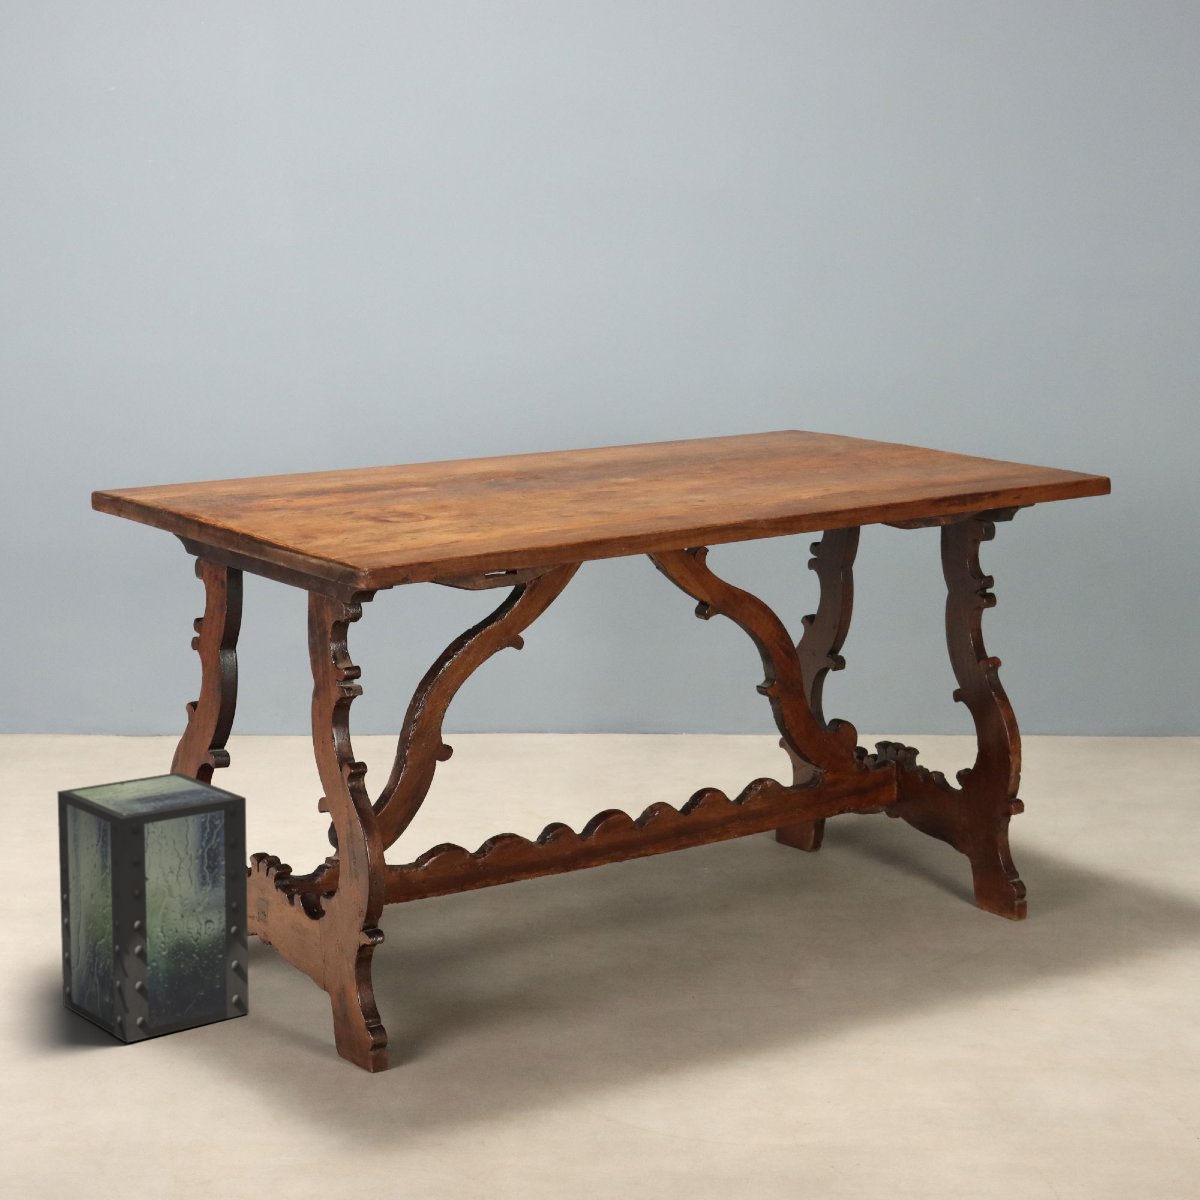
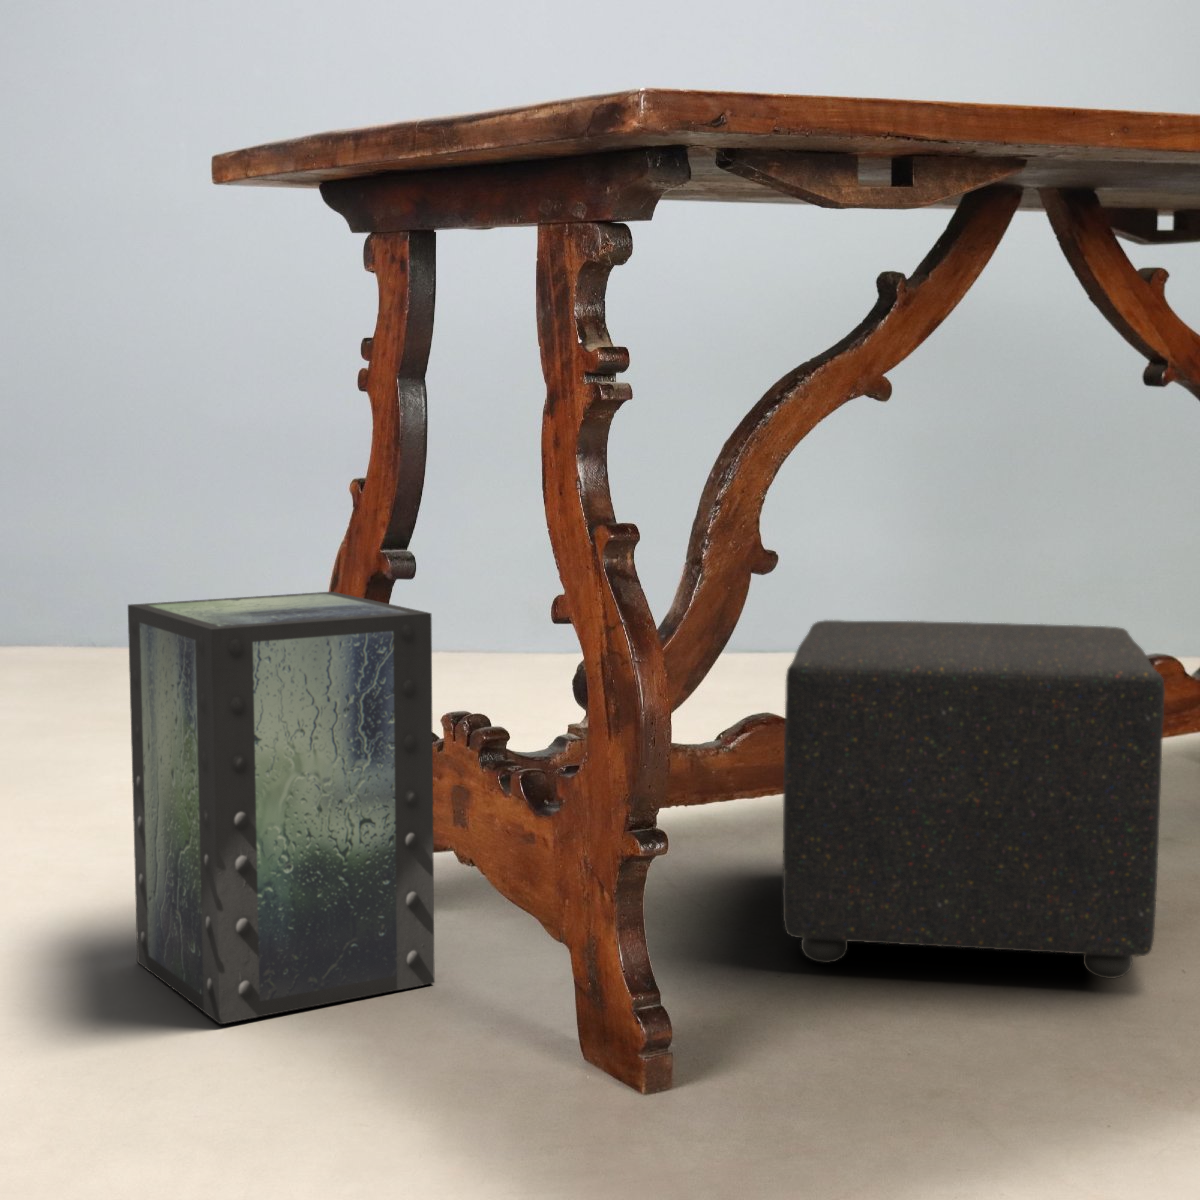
ottoman: none [457,772,677,999] -> present [783,620,1165,979]

